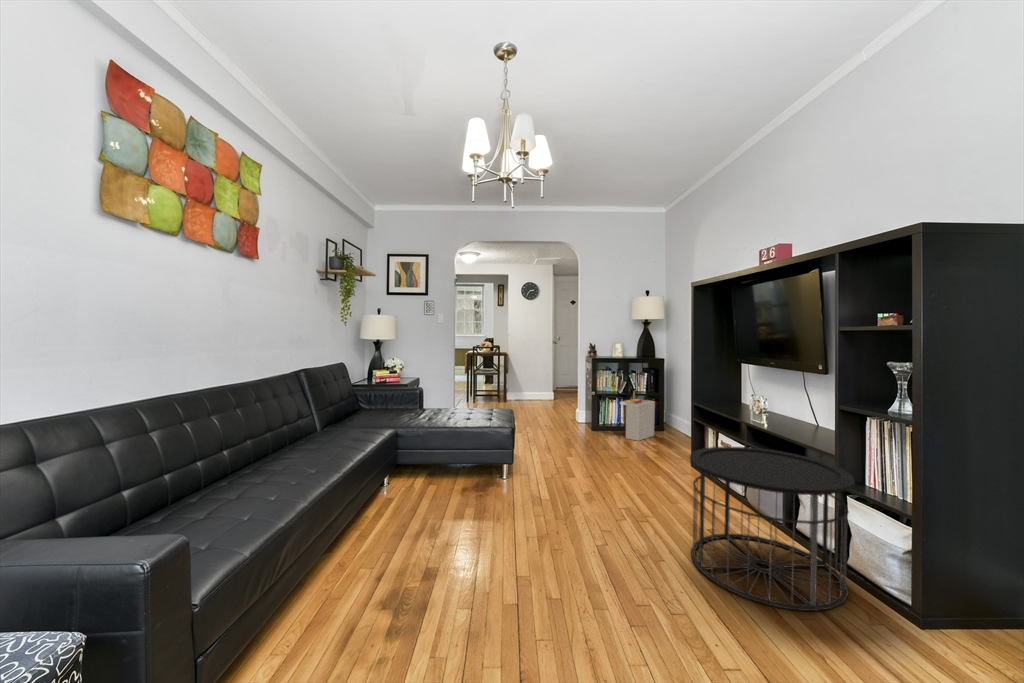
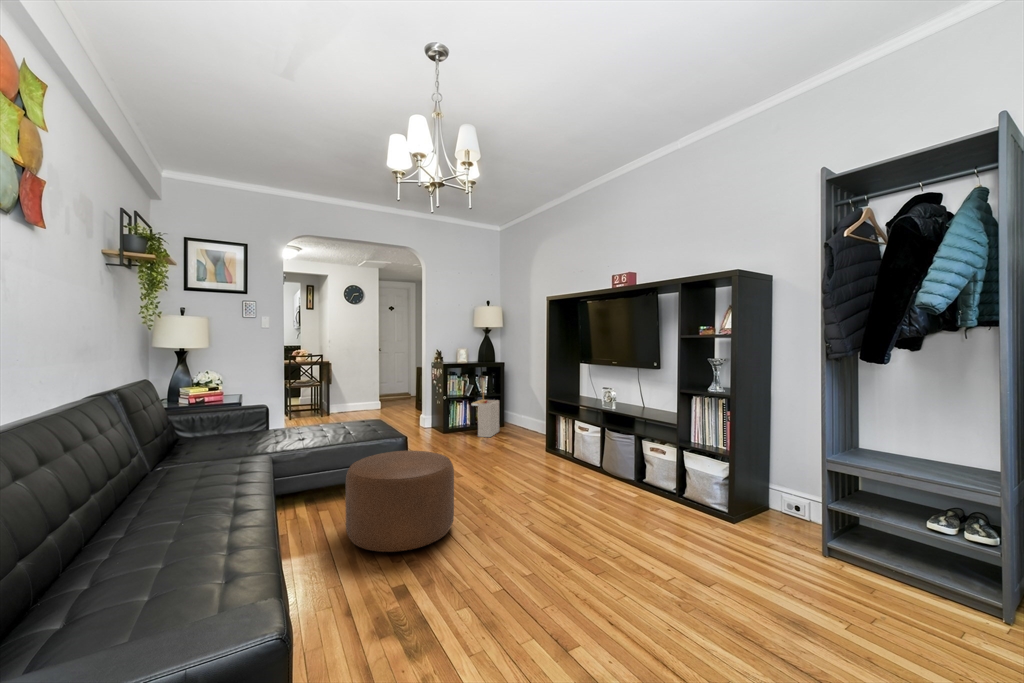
ottoman: none [424,441,527,538] -> present [346,451,454,552]
side table: present [690,447,855,611] -> none [589,426,698,536]

